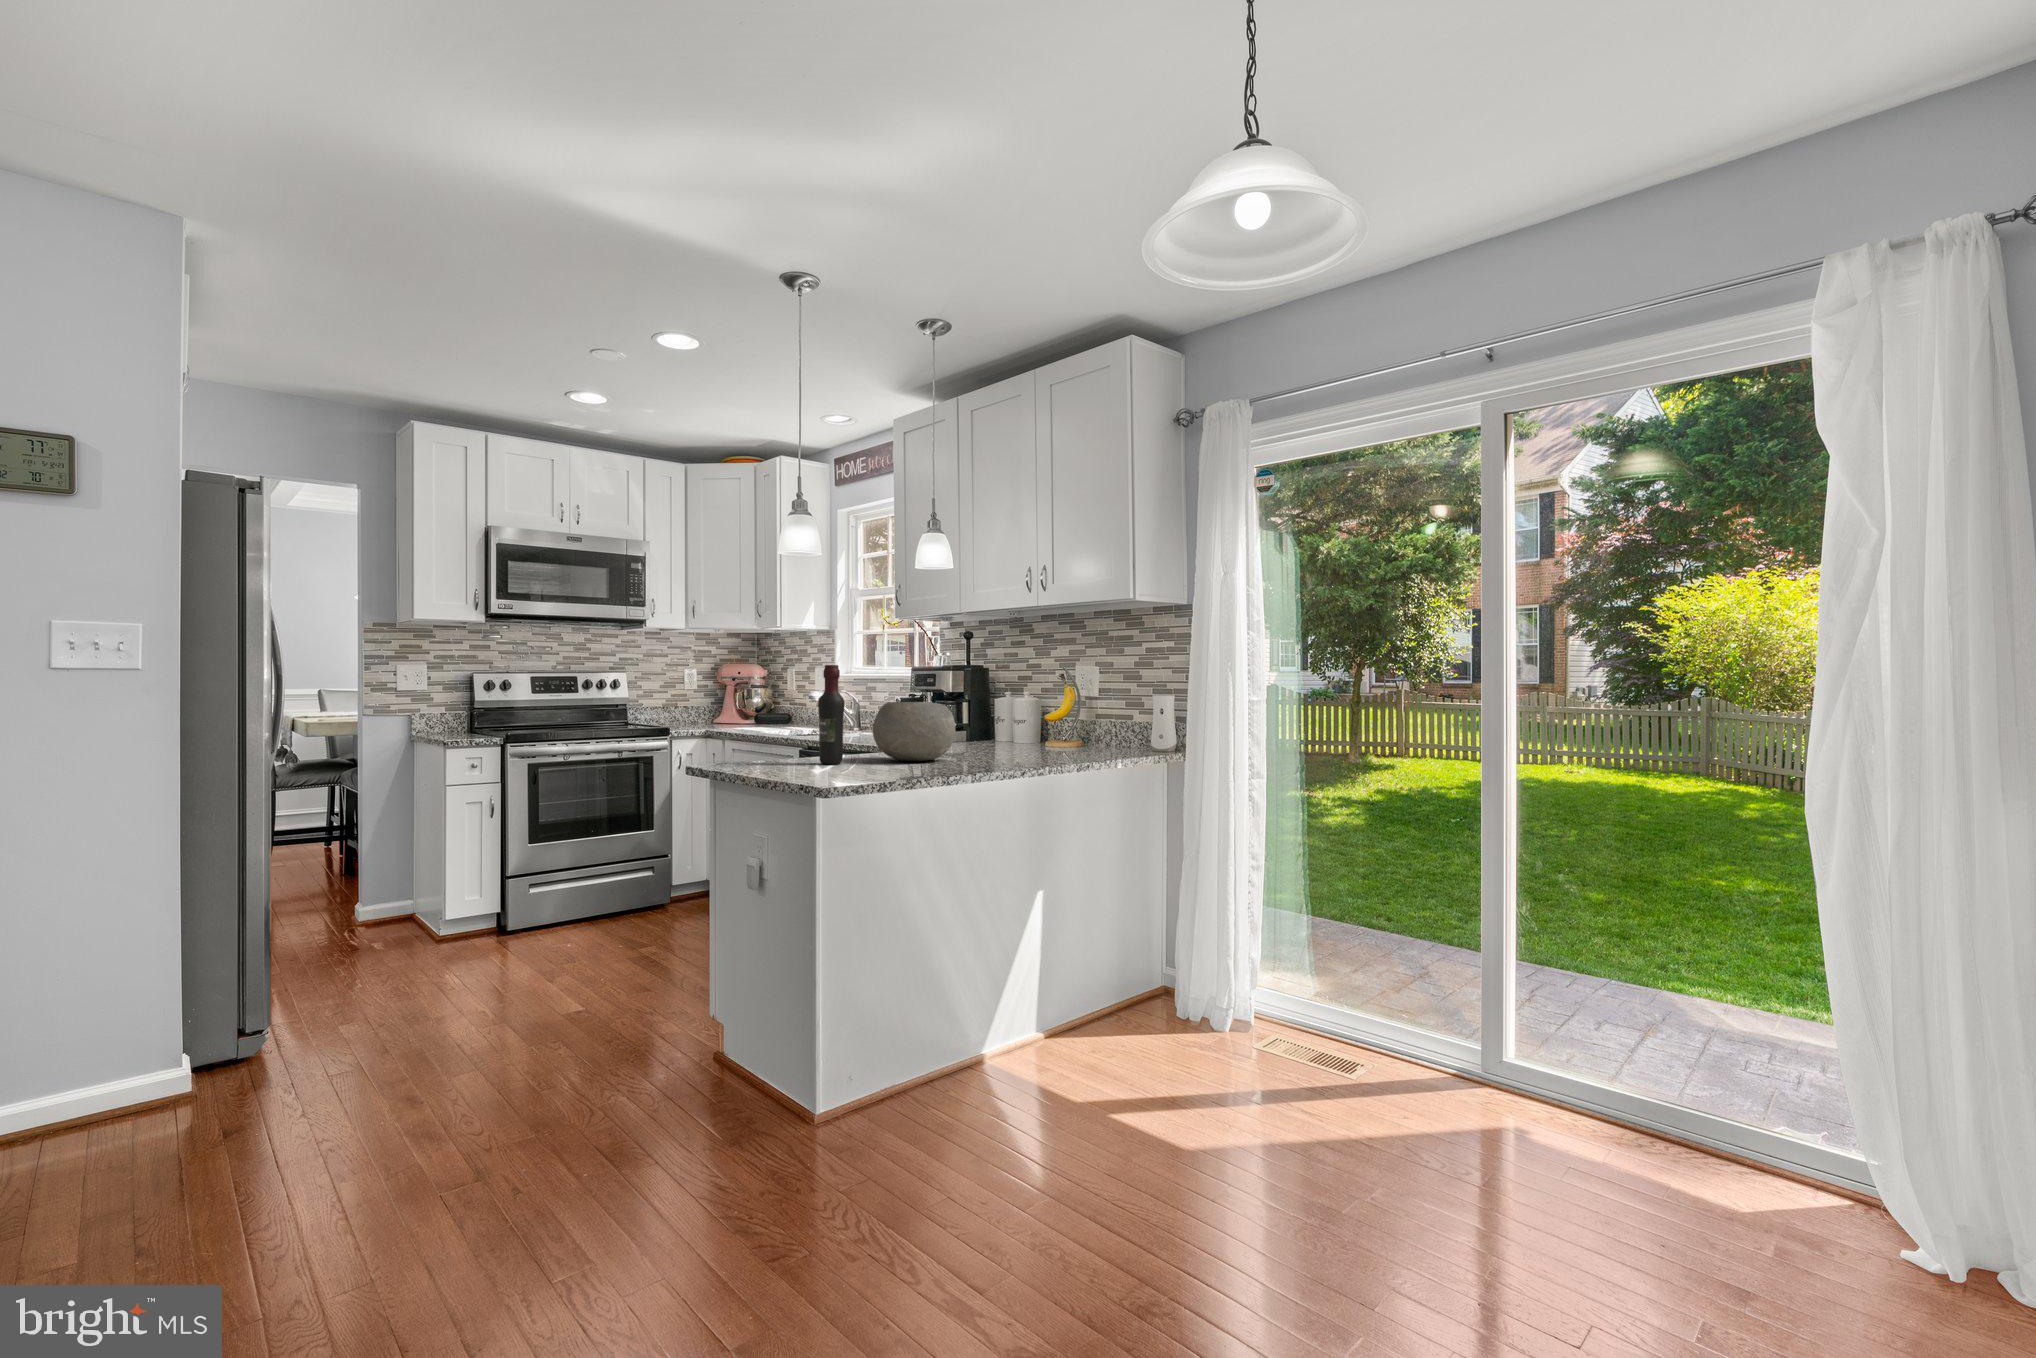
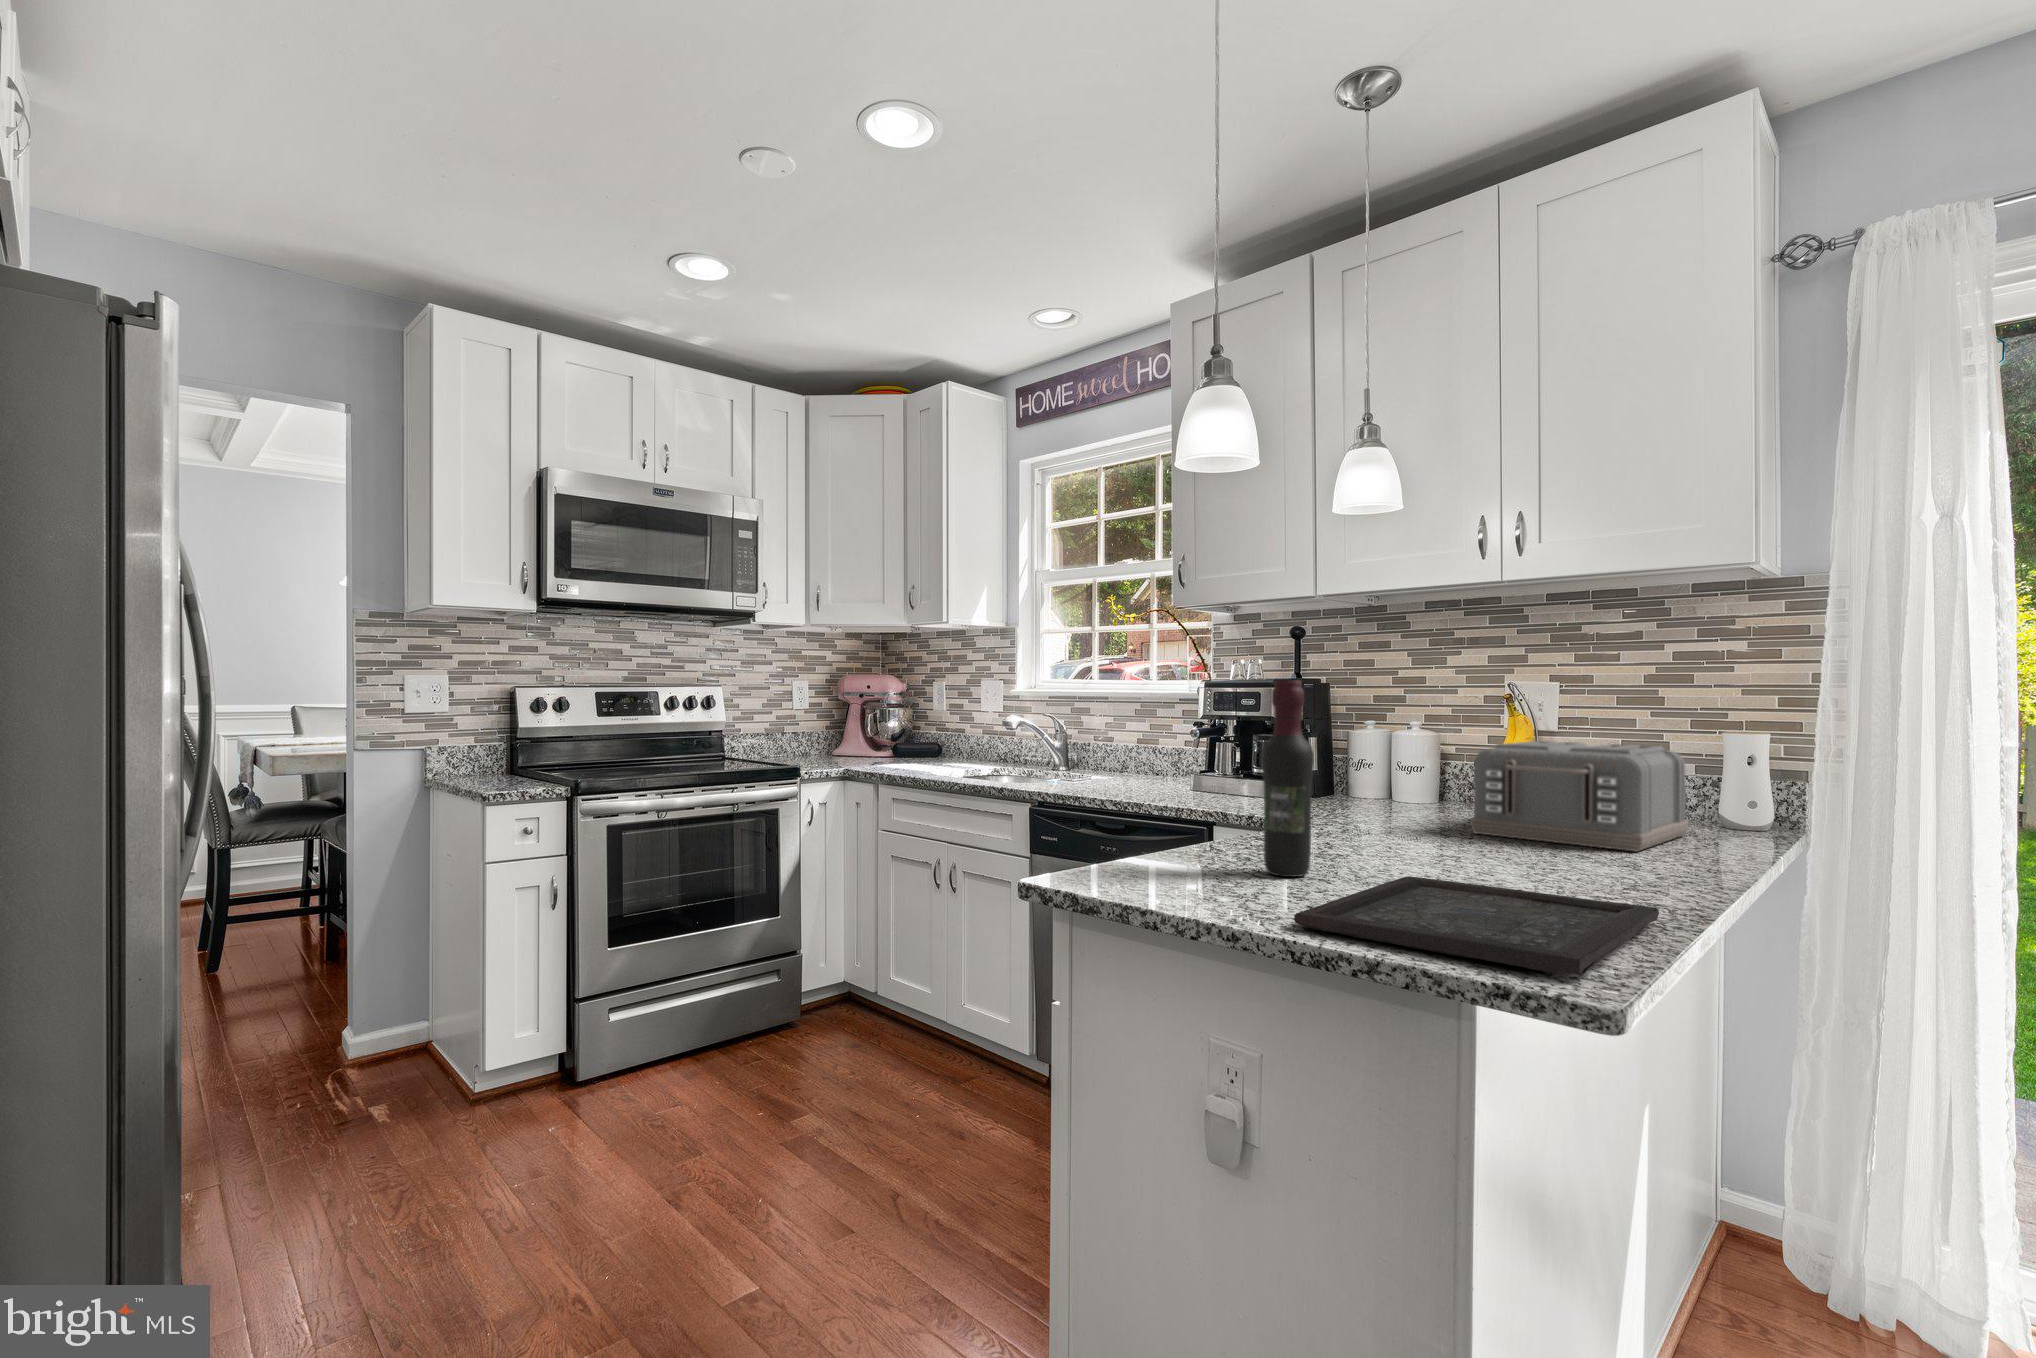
toaster: none [997,701,1120,758] -> present [1470,741,1688,852]
bowl: present [873,702,956,761] -> none [1328,750,1495,865]
tray: none [772,761,945,783] -> present [1294,876,1659,975]

